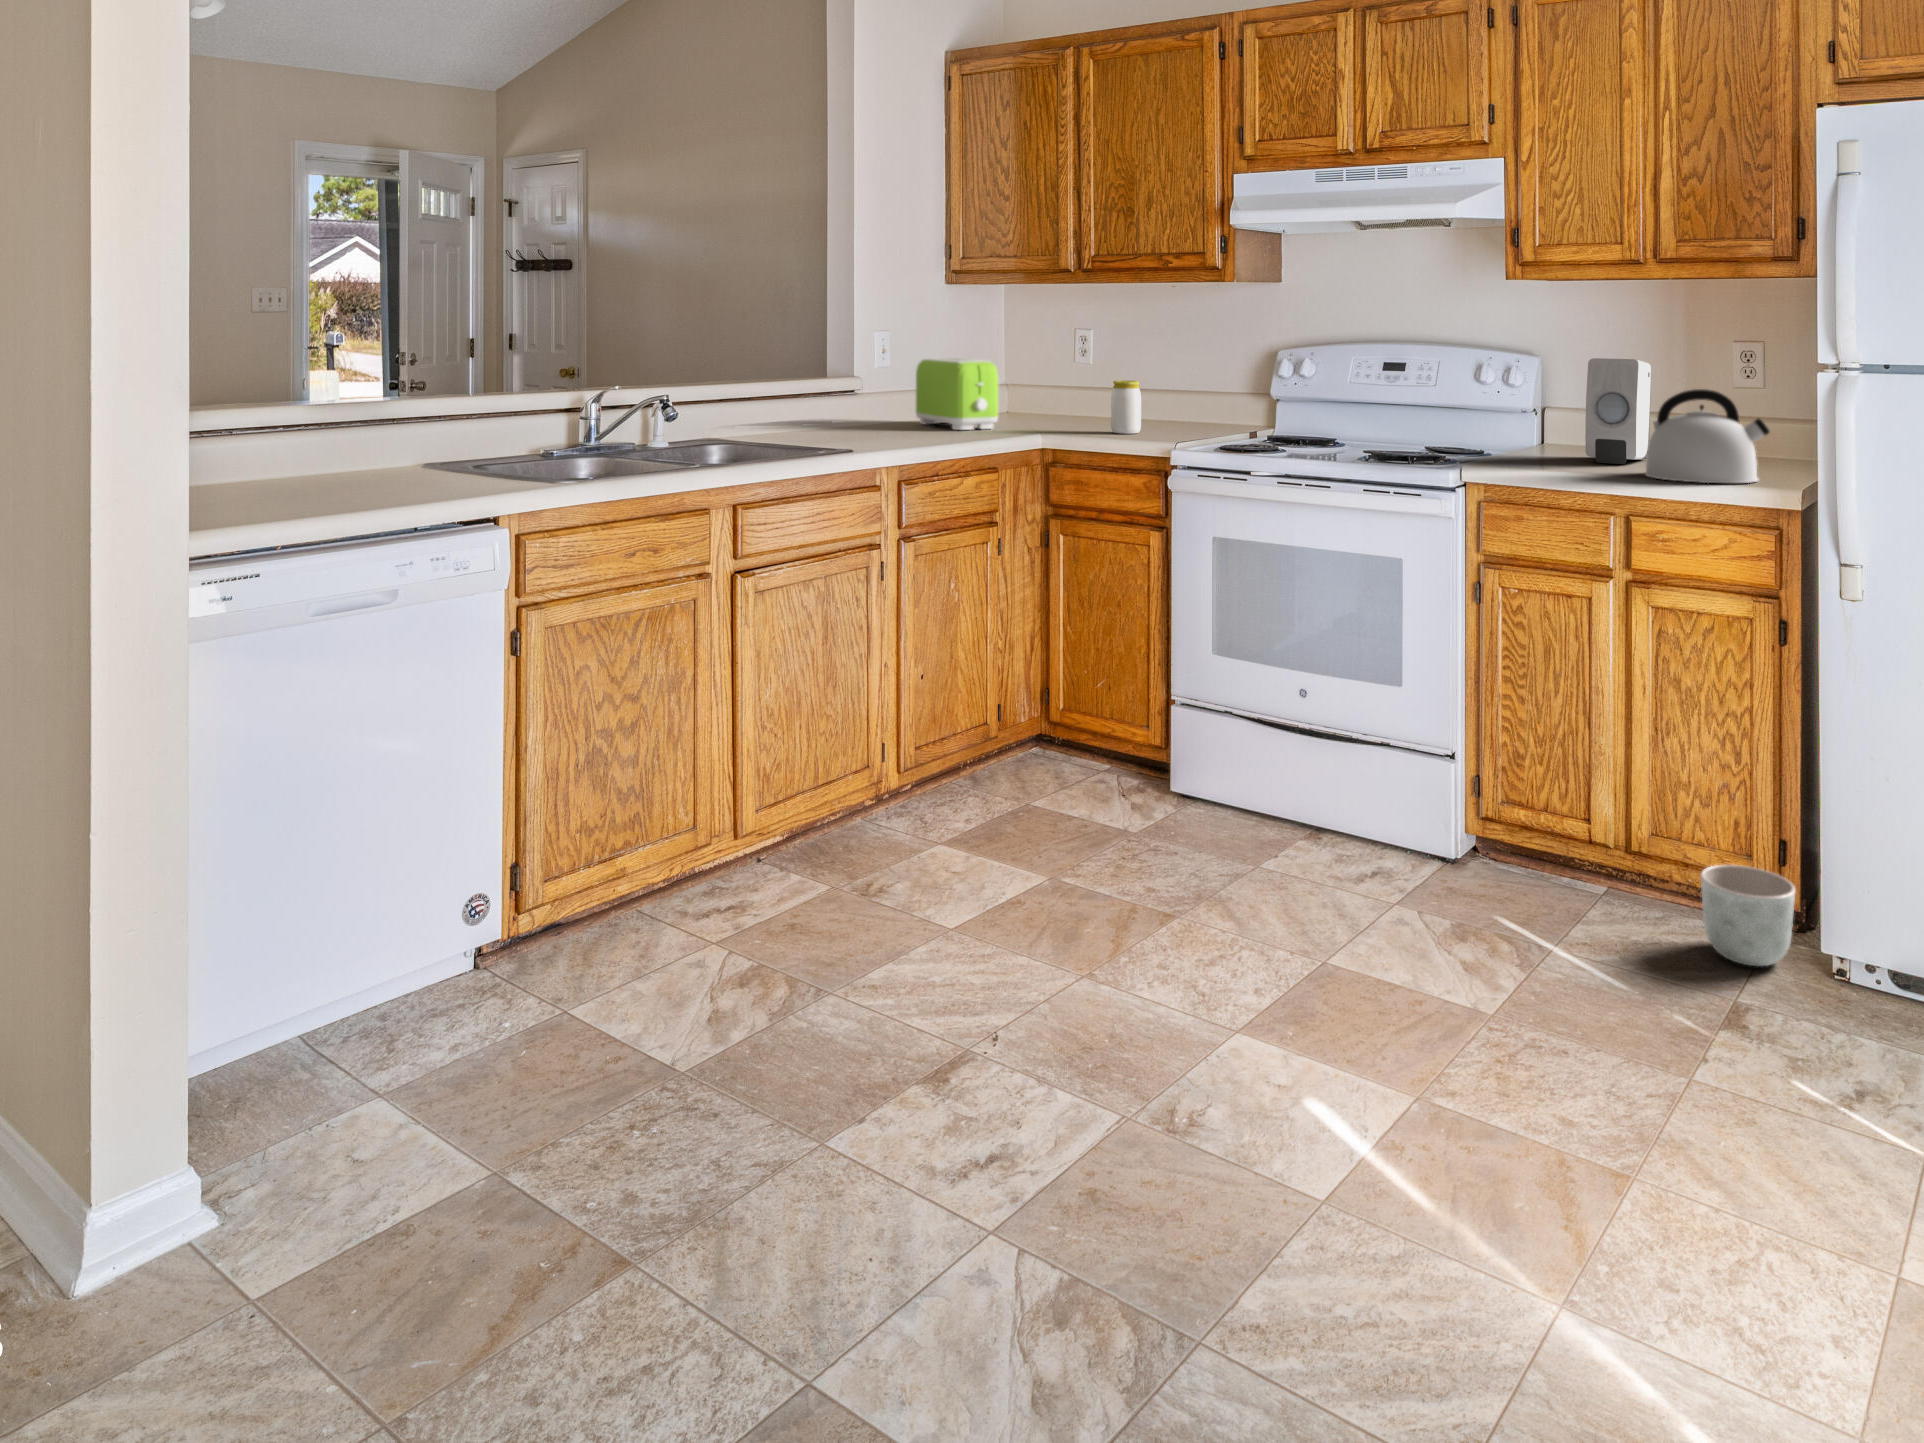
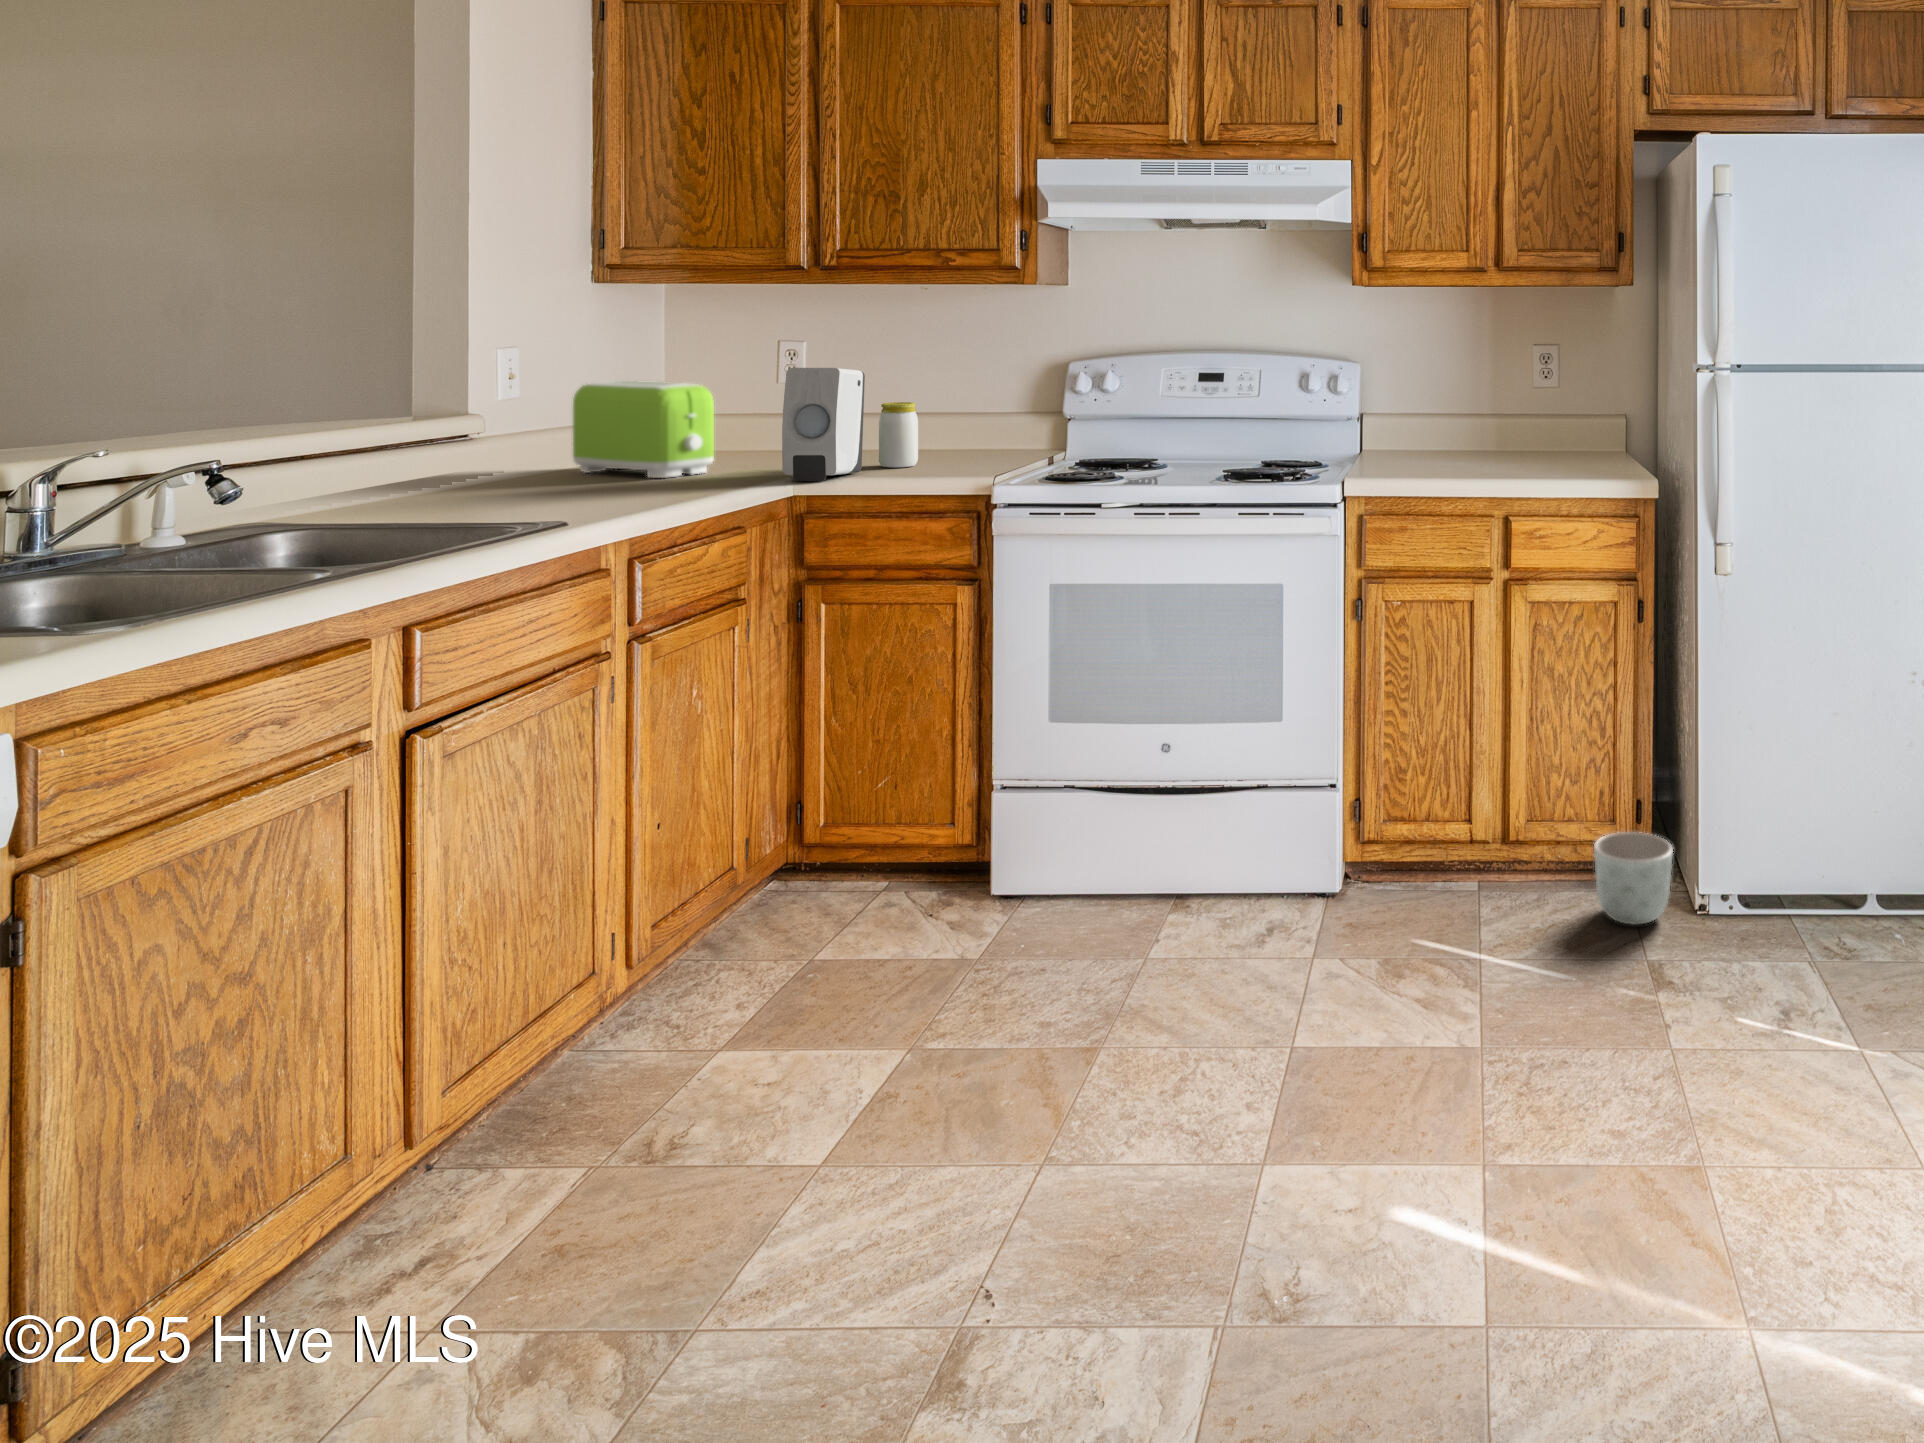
soap dispenser: present [1585,358,1651,464] -> present [782,368,865,481]
kettle: present [1645,389,1770,483] -> none [1509,392,1613,481]

